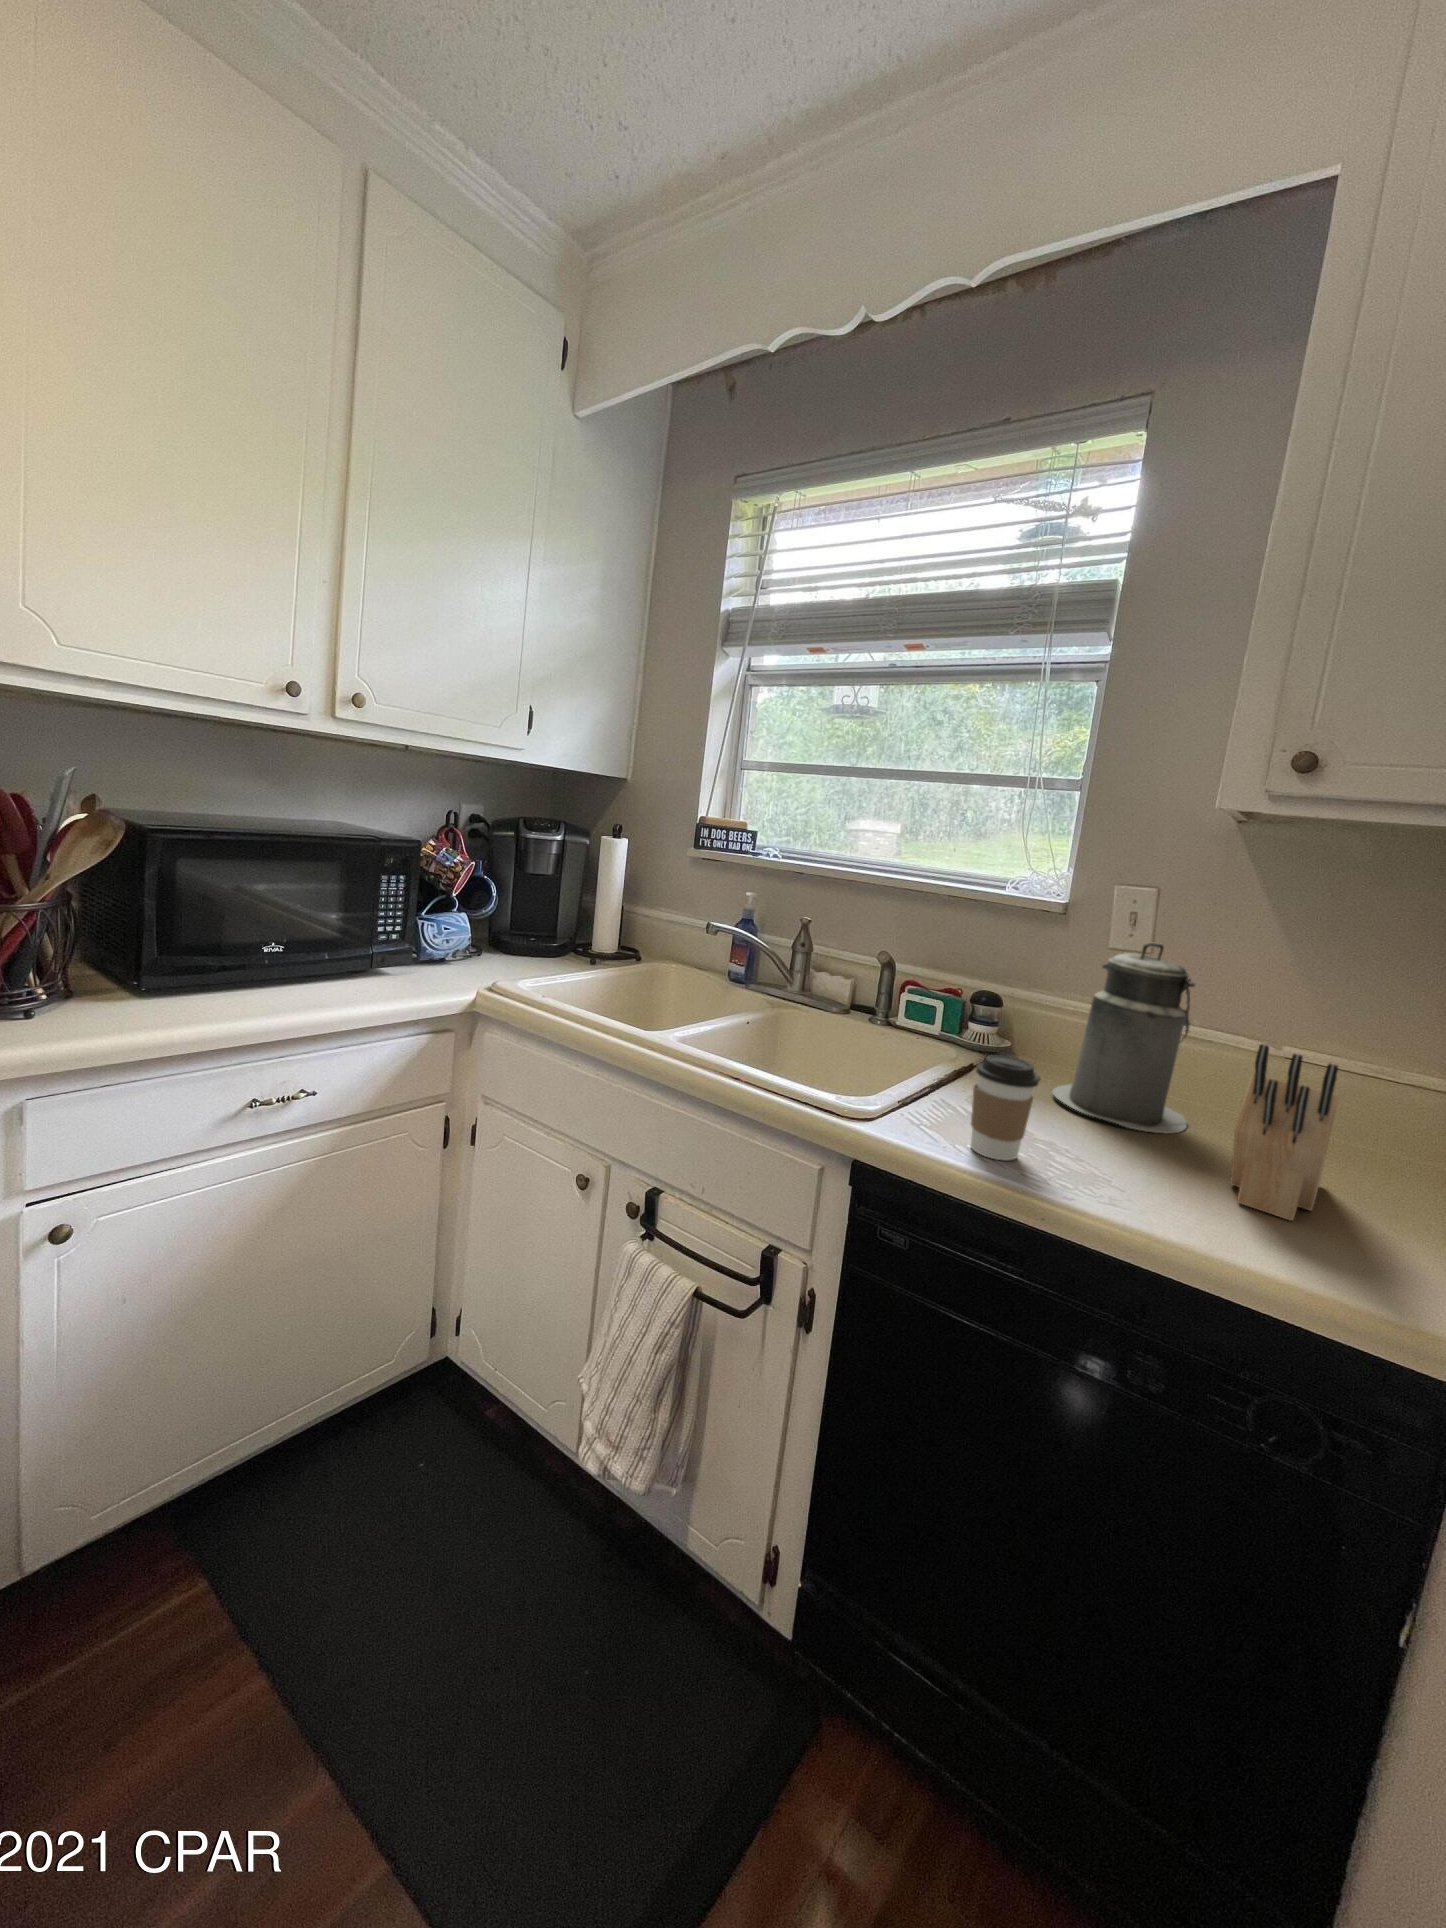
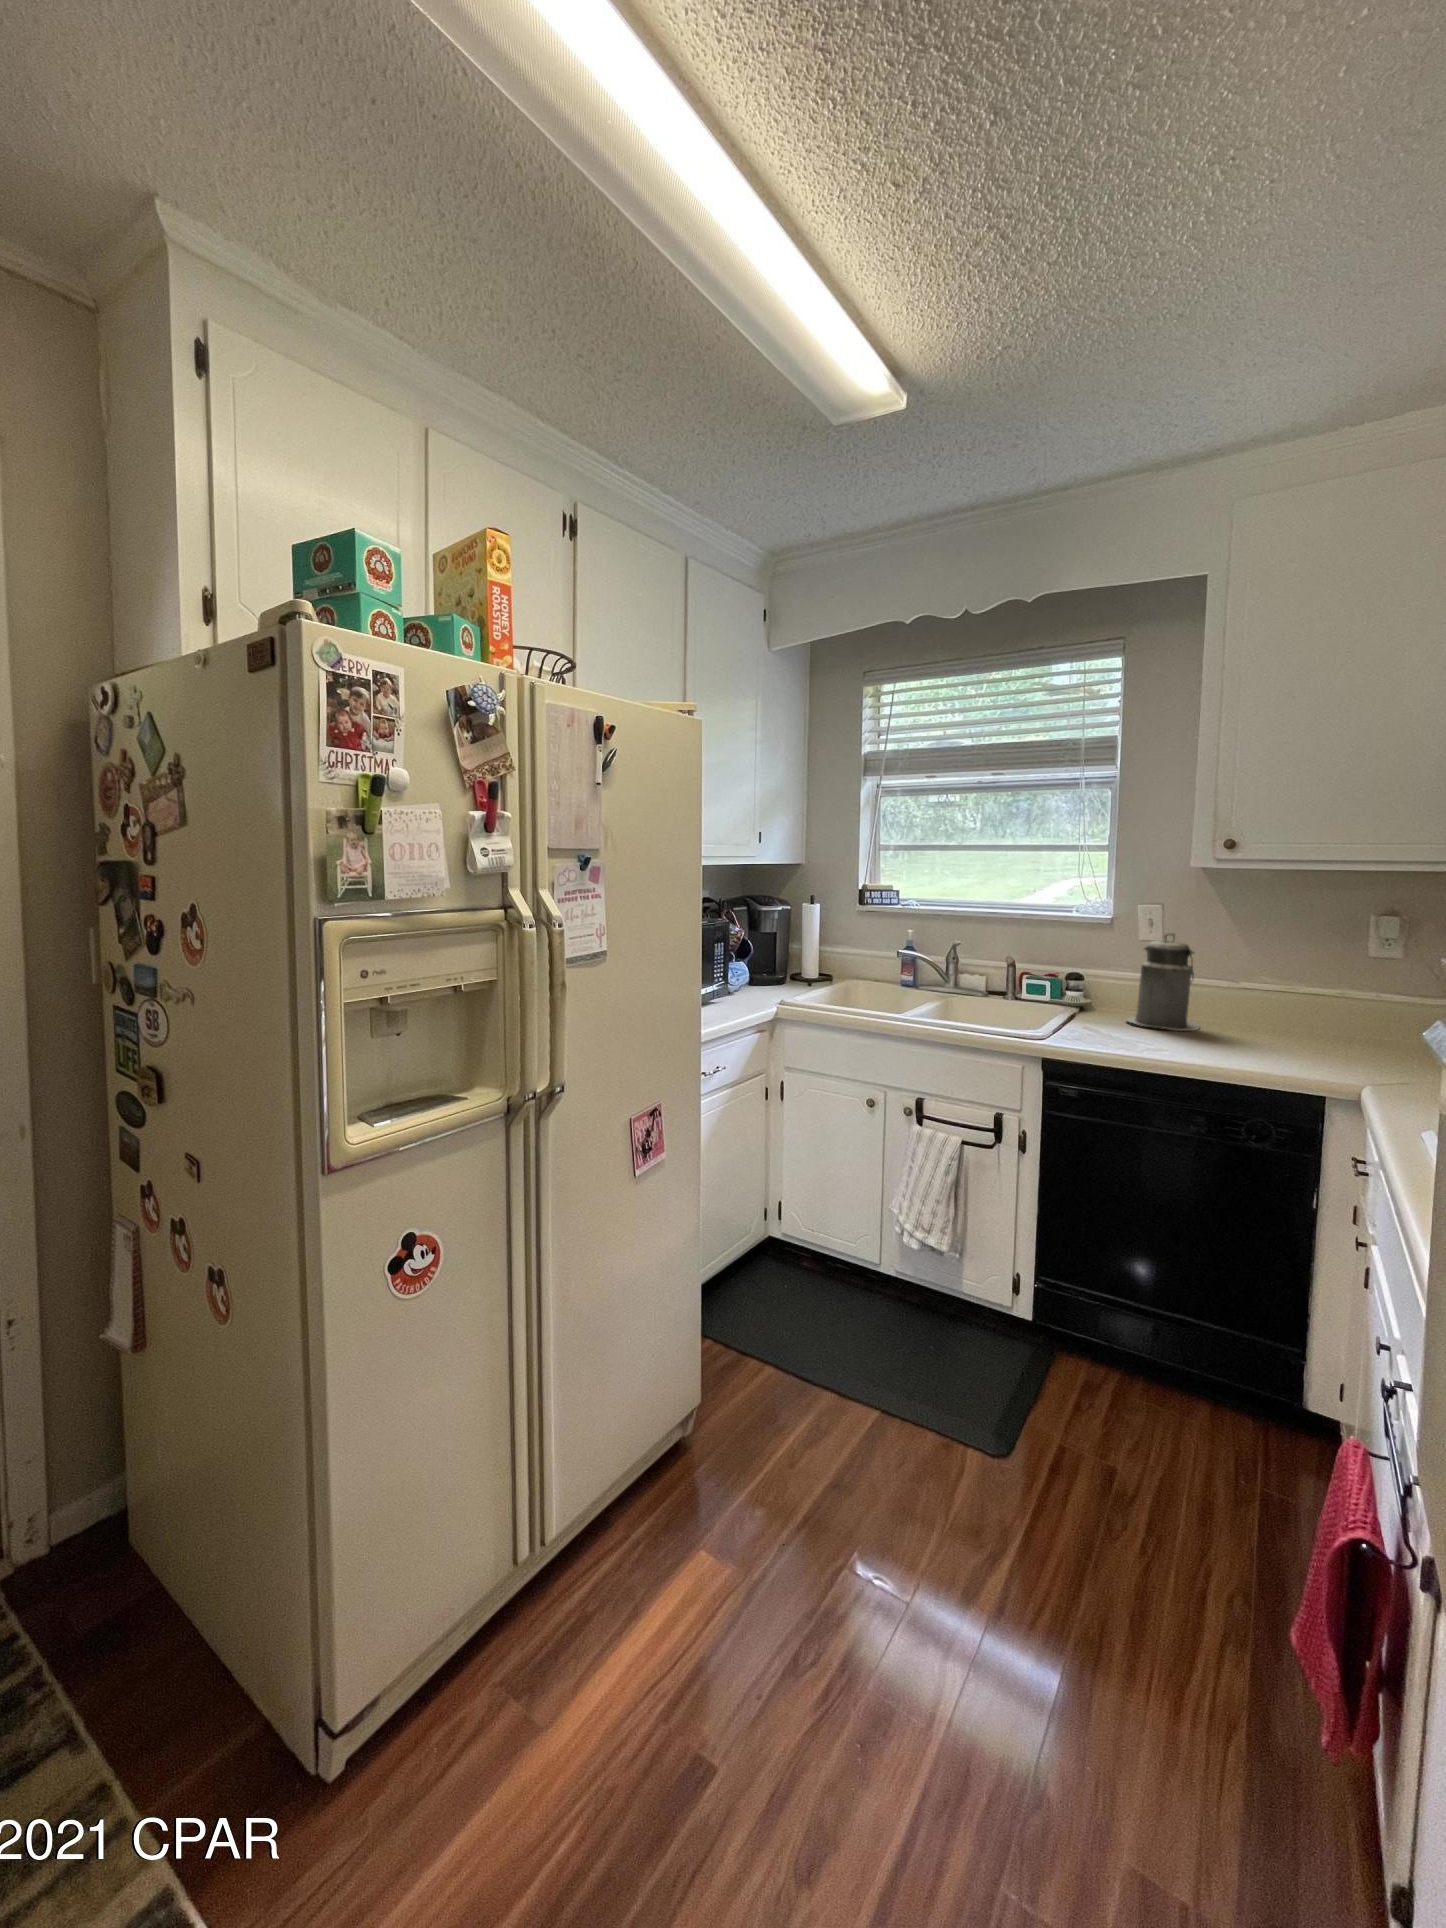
knife block: present [1230,1044,1339,1221] -> none [1225,972,1268,1052]
coffee cup: present [971,1055,1040,1161] -> none [1099,996,1131,1045]

